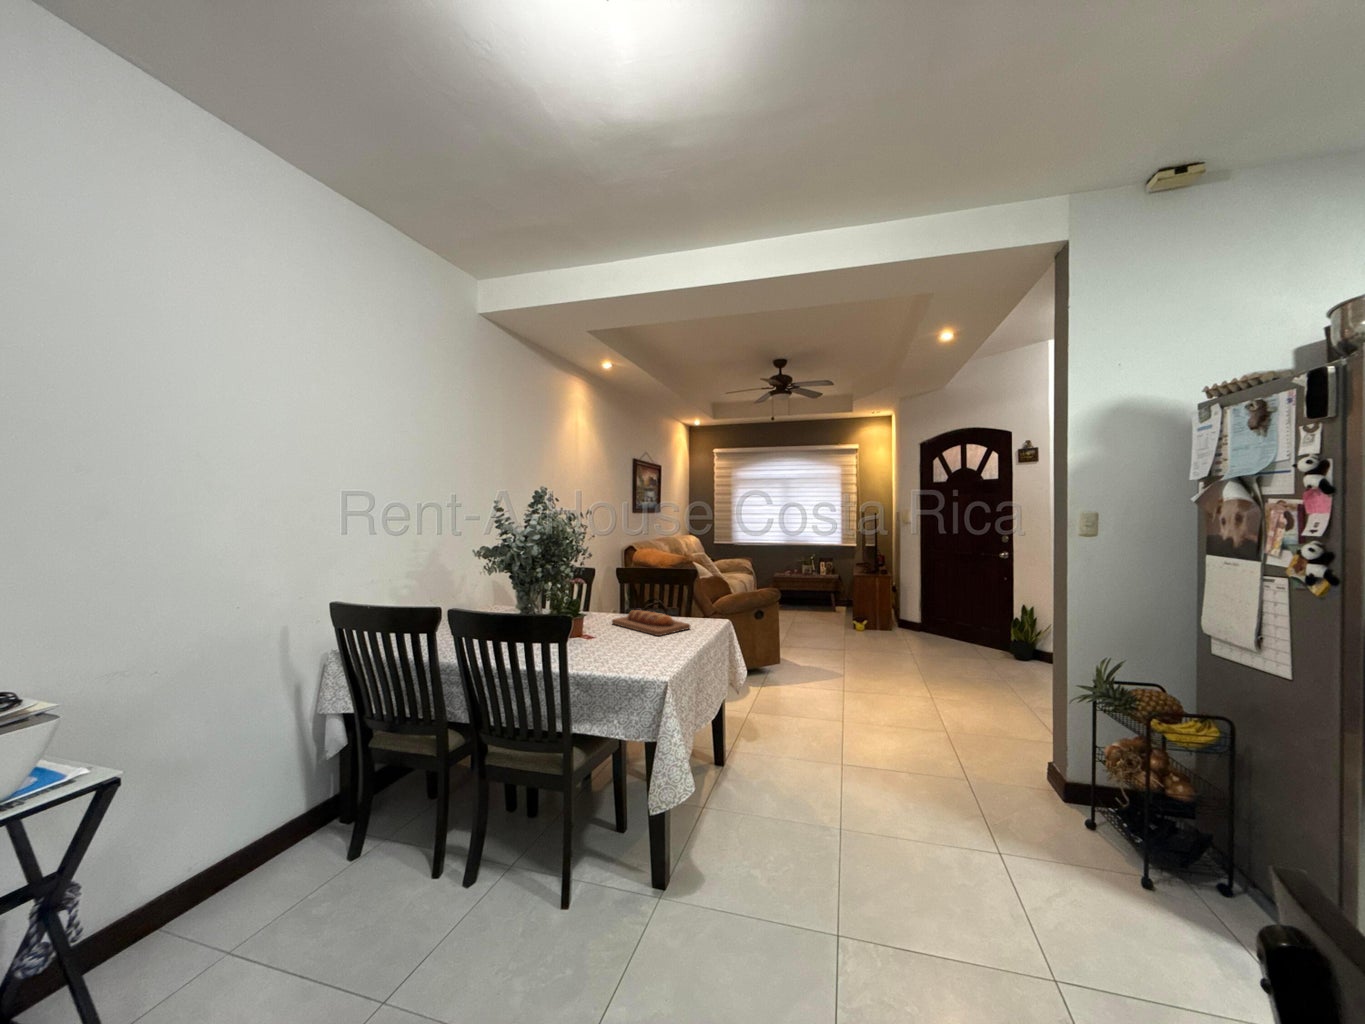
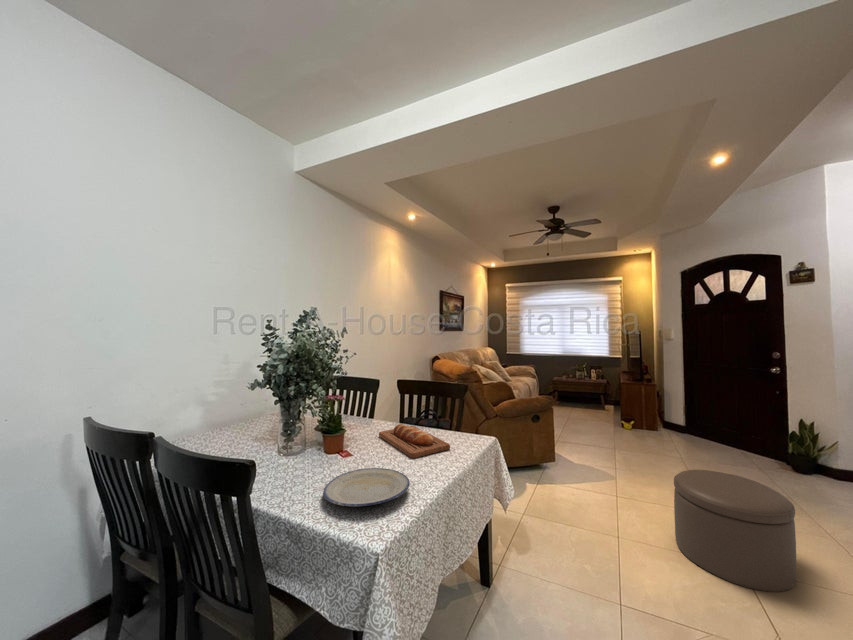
plate: none [597,640,672,661] -> present [323,468,410,506]
ottoman: none [894,651,988,745] -> present [674,470,796,592]

